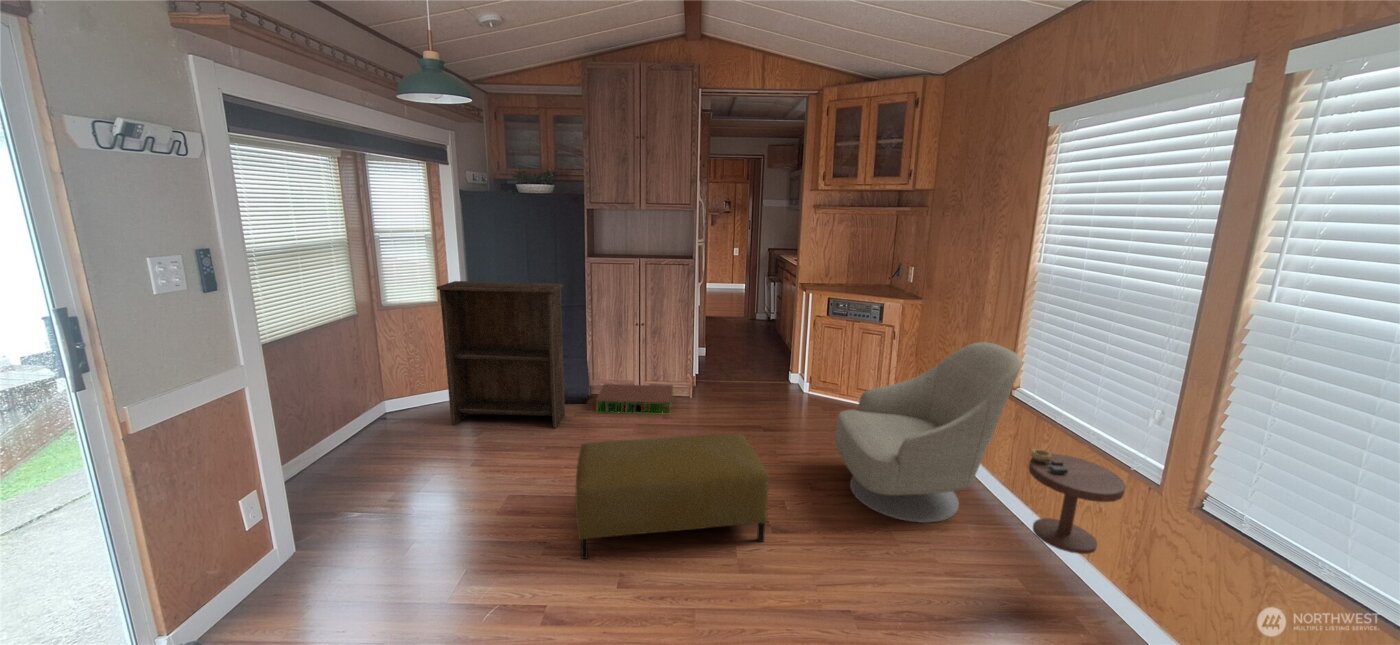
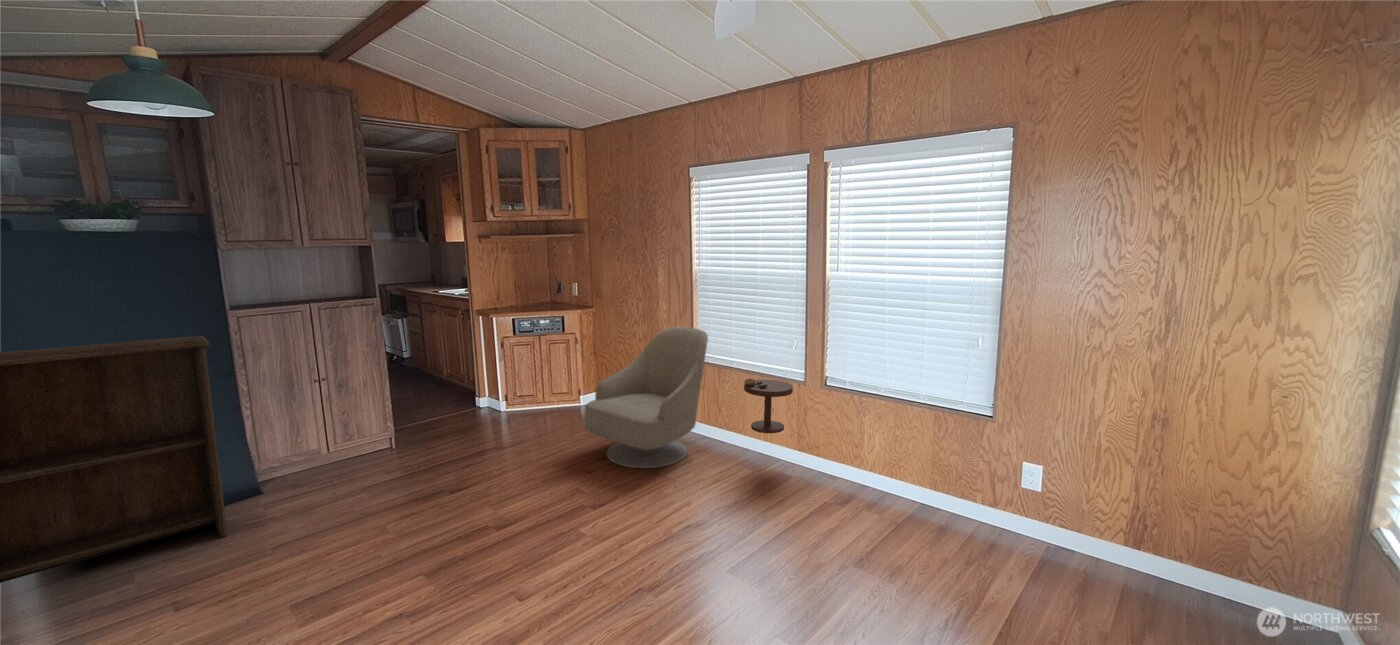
storage bin: present [596,384,673,412] -> none [255,441,377,500]
ottoman: present [575,434,769,559] -> none [383,441,597,608]

